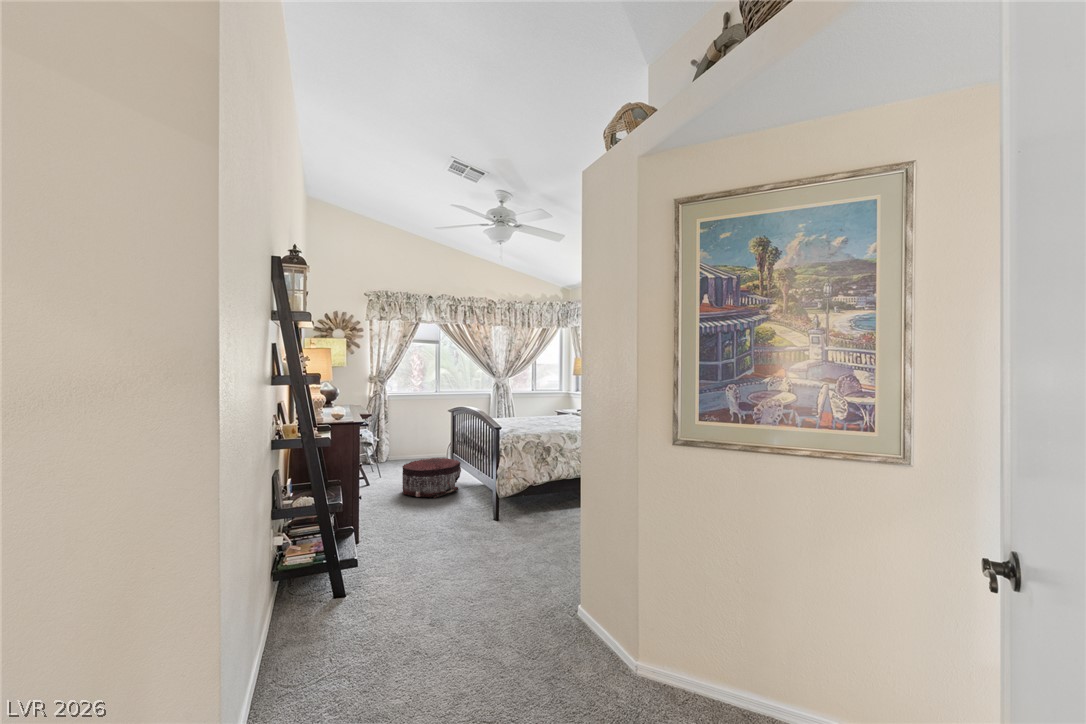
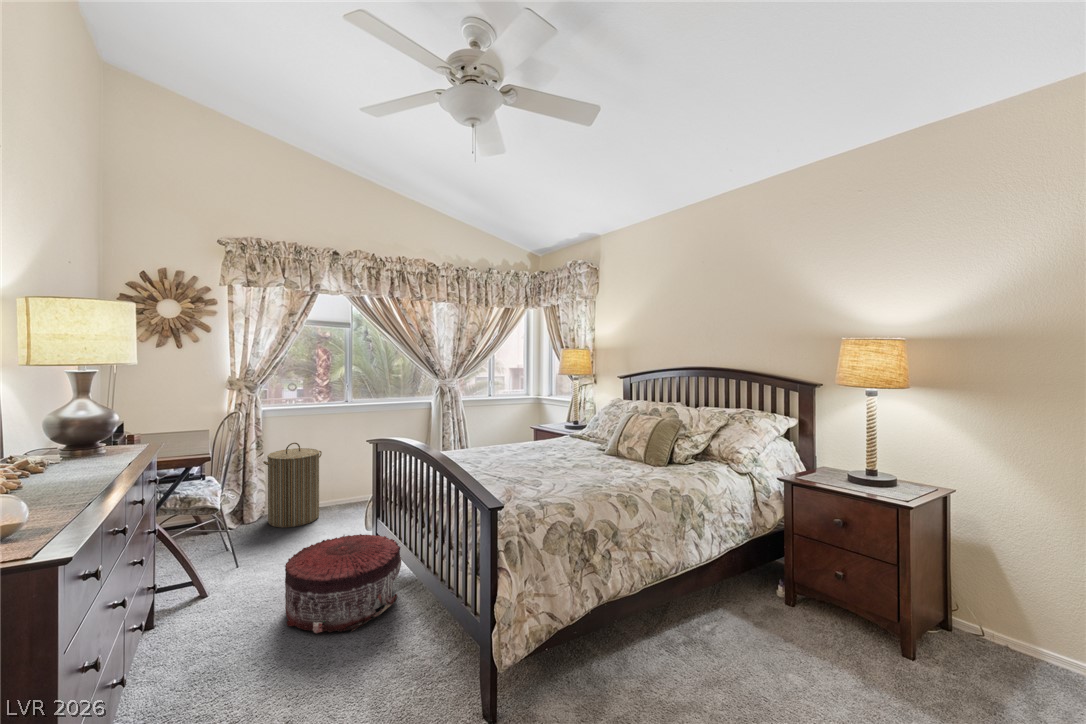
laundry hamper: none [388,415,421,465] -> present [263,443,322,528]

